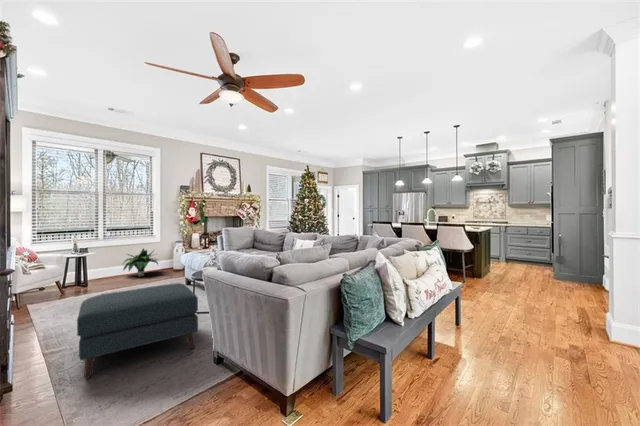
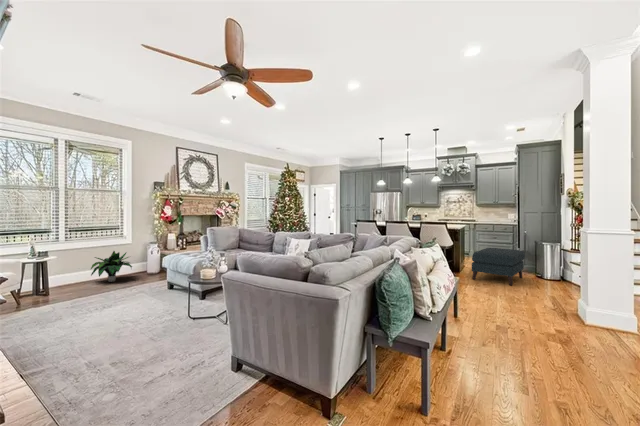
ottoman: present [77,283,198,378] -> present [472,248,525,285]

